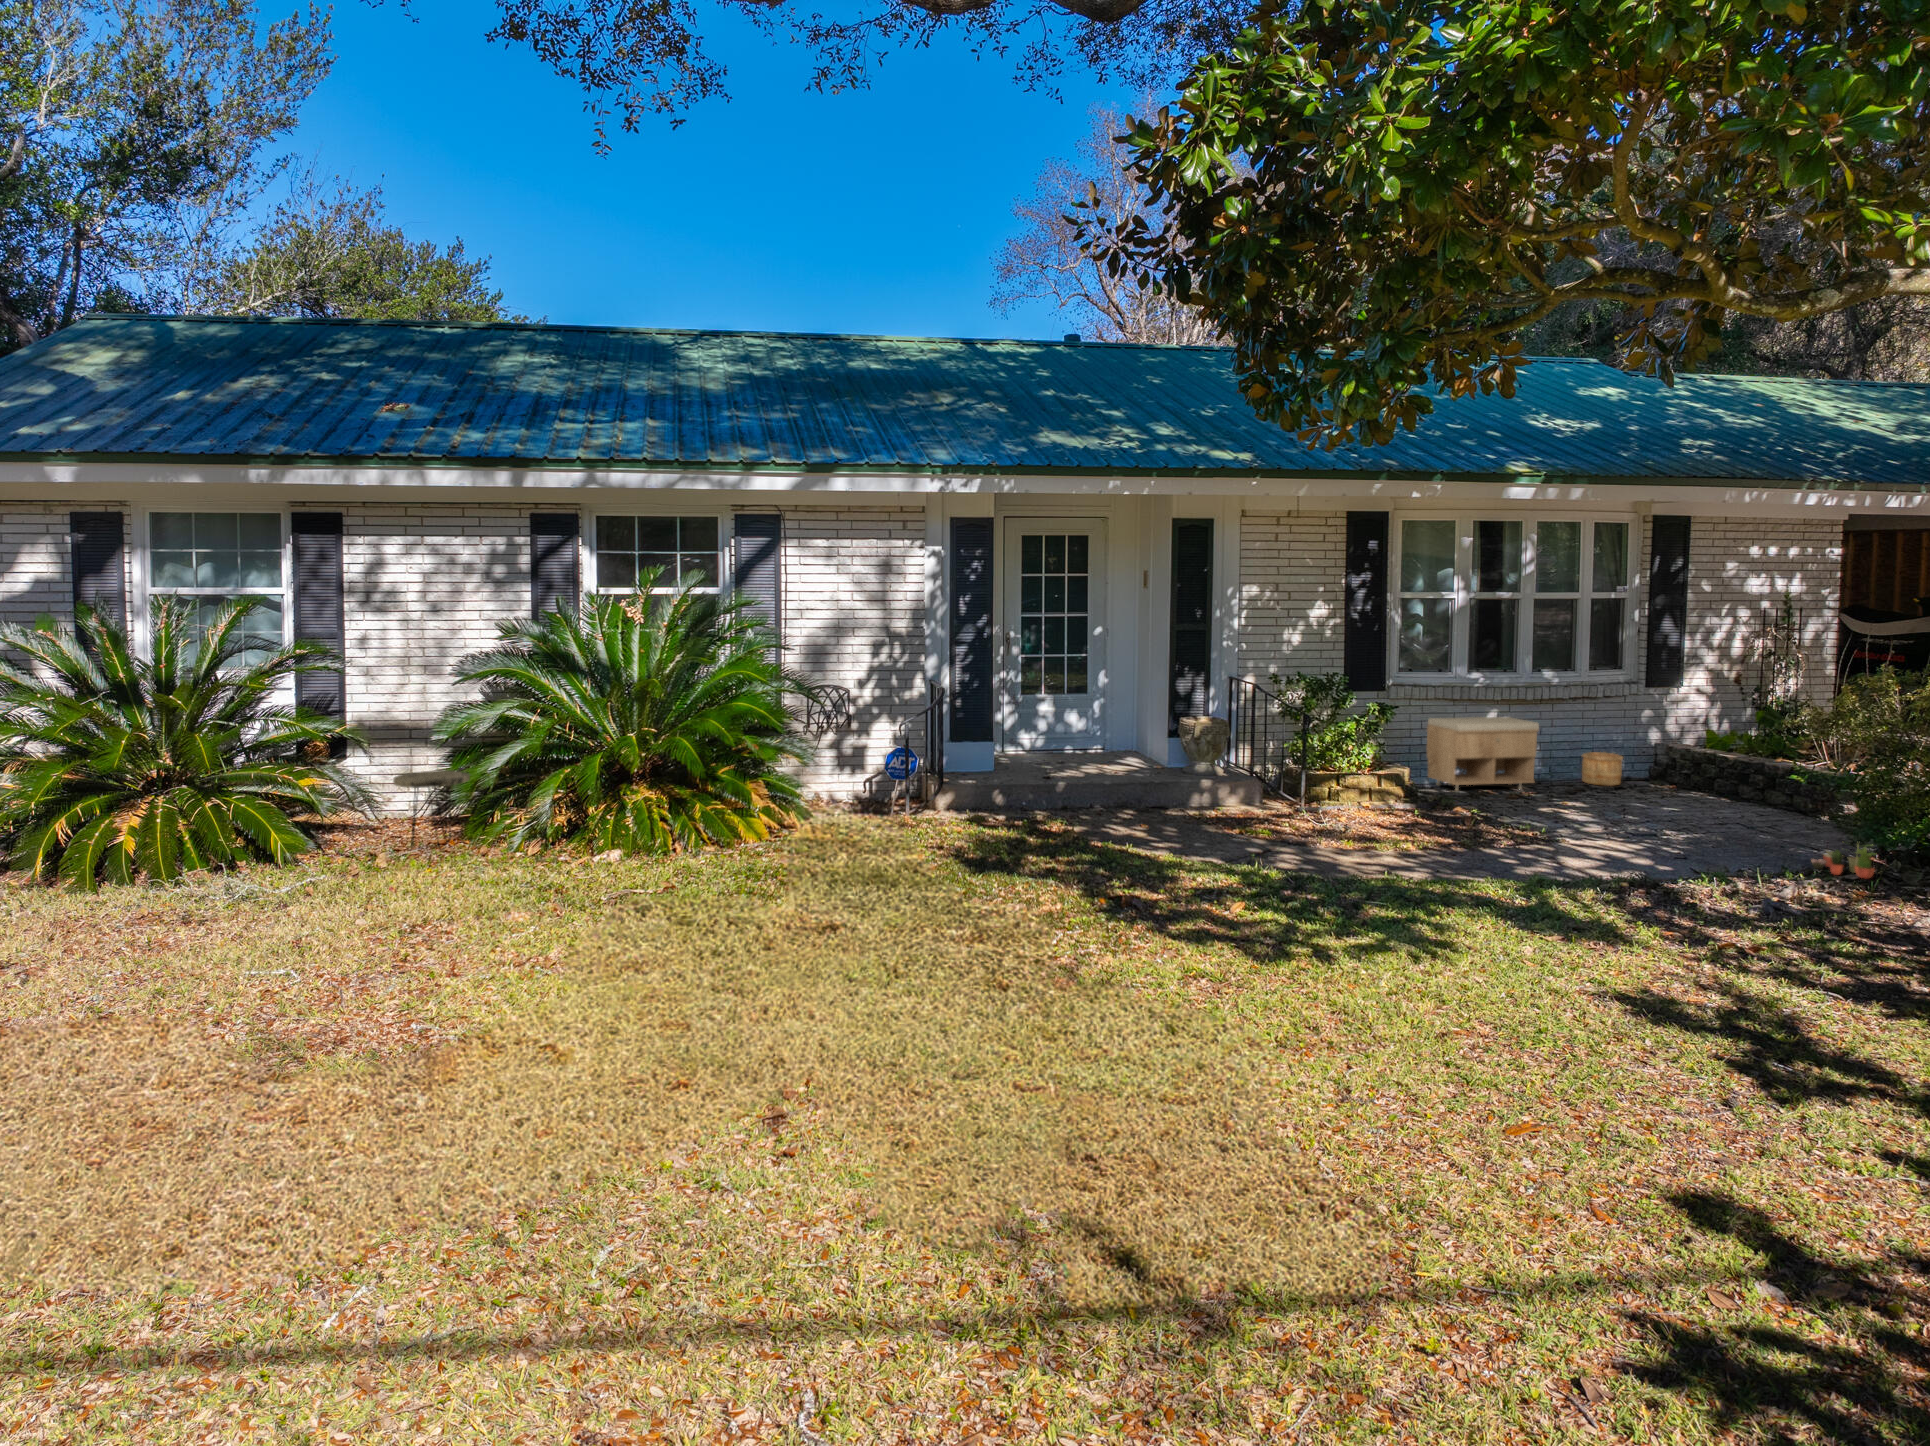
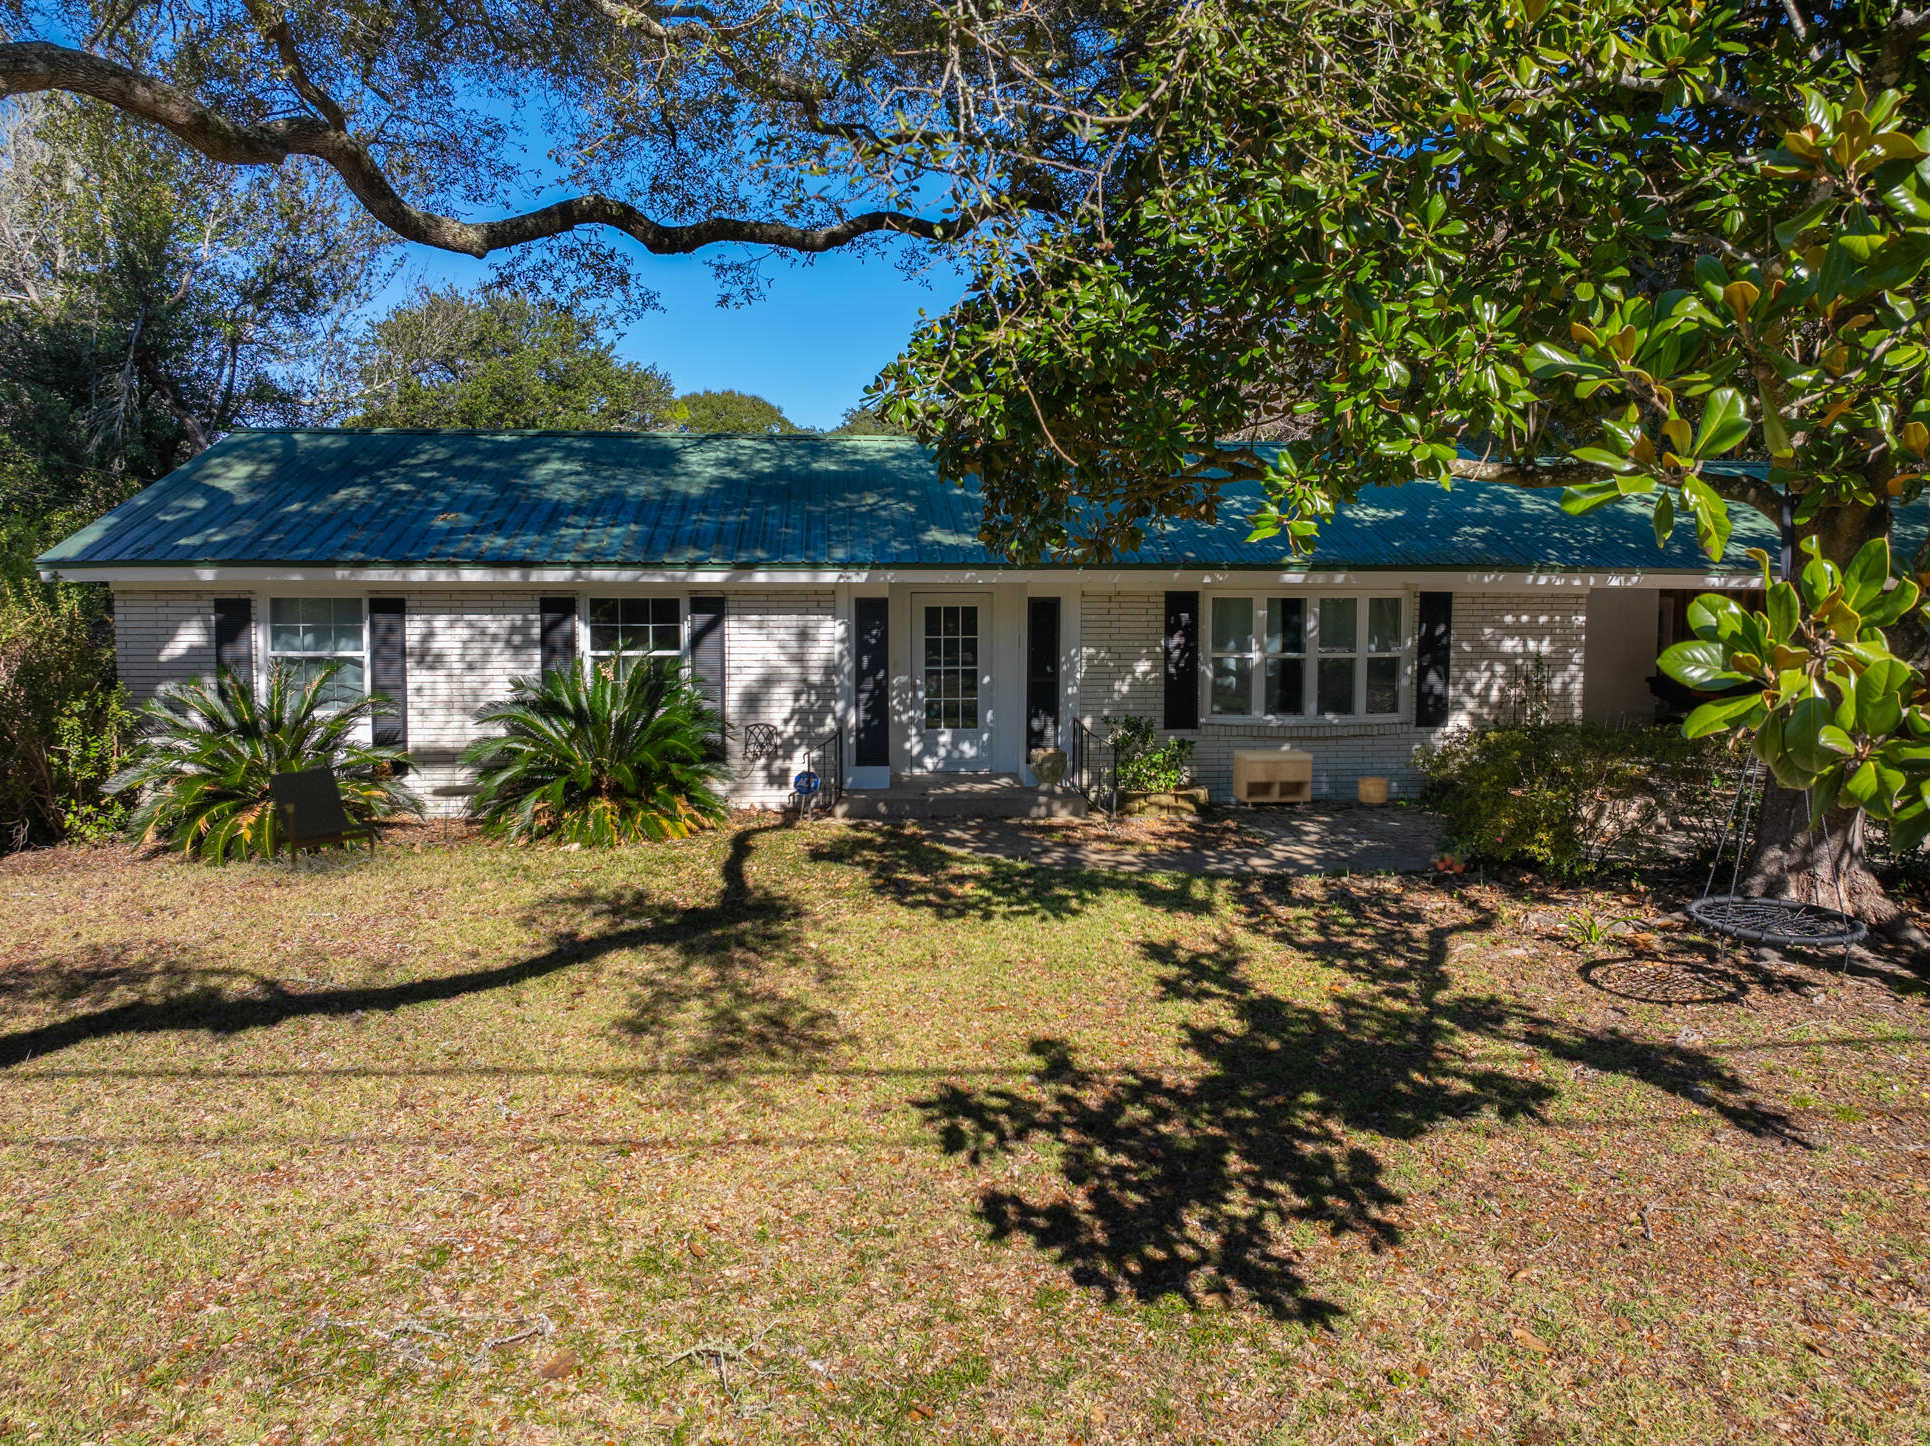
lounge chair: none [158,746,317,902] -> present [269,768,375,872]

